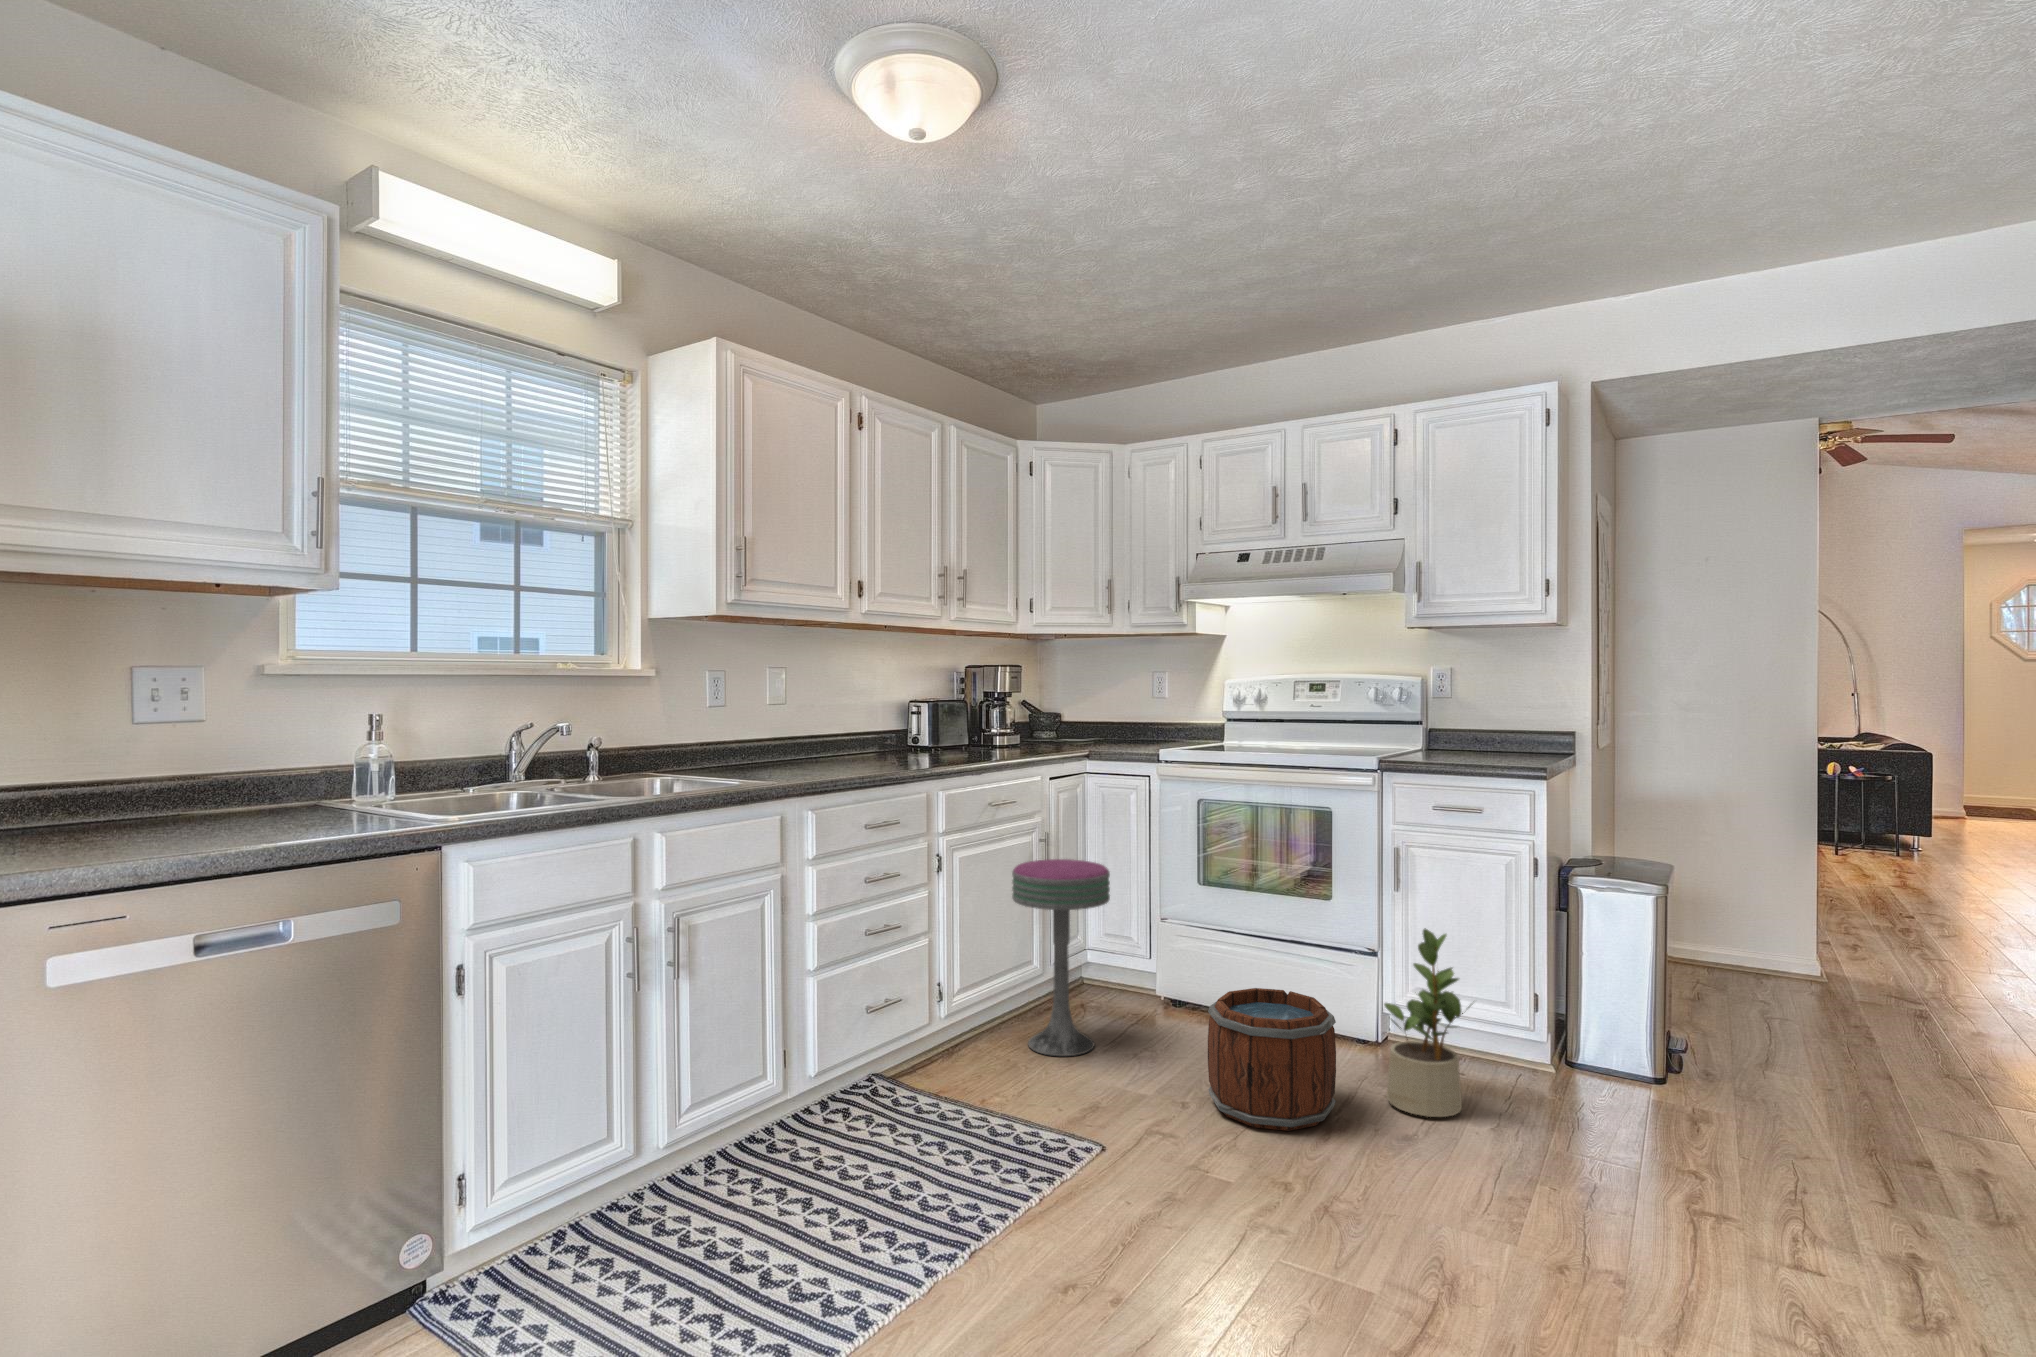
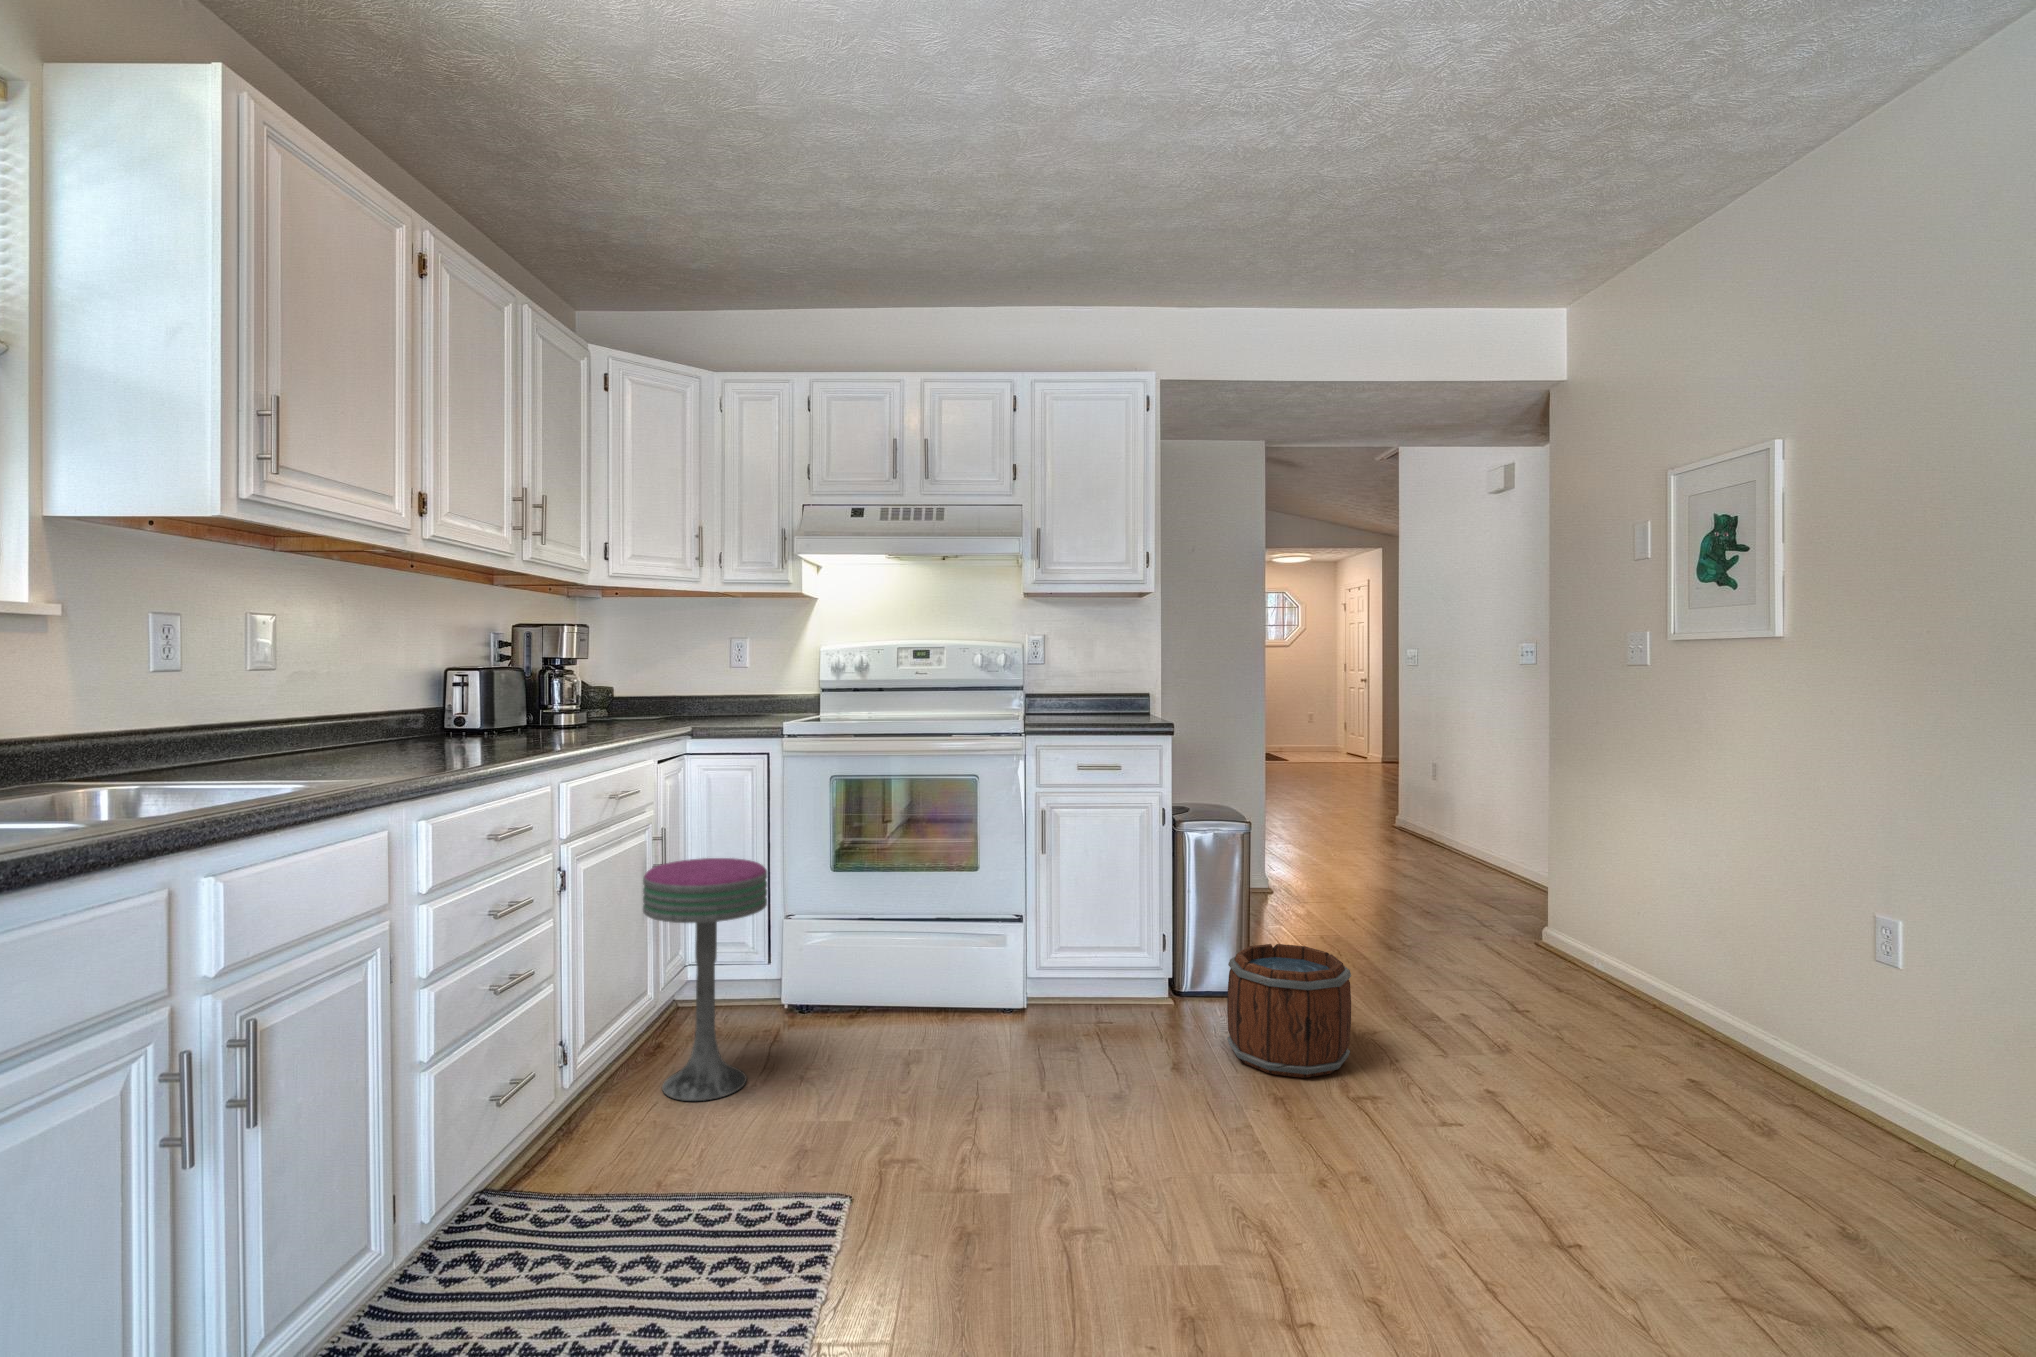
potted plant: present [1384,928,1472,1117] -> none [1068,890,1157,1074]
bucket: present [1208,988,1336,1131] -> present [1227,944,1351,1078]

